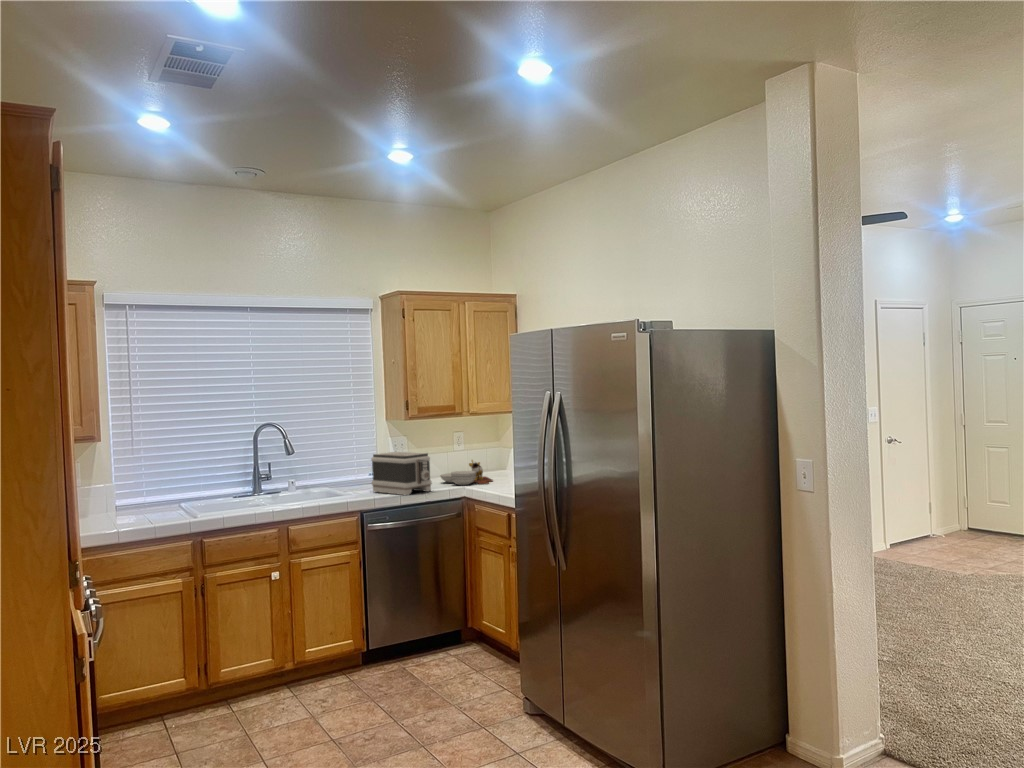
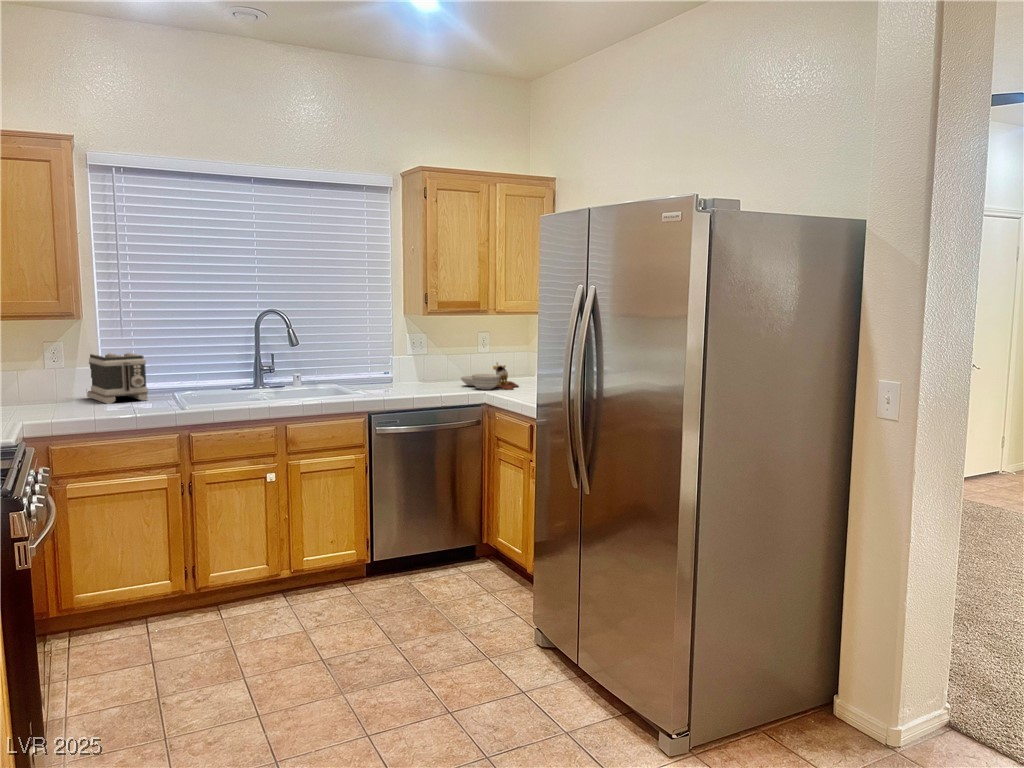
toaster: present [371,452,432,495] -> present [86,353,148,404]

